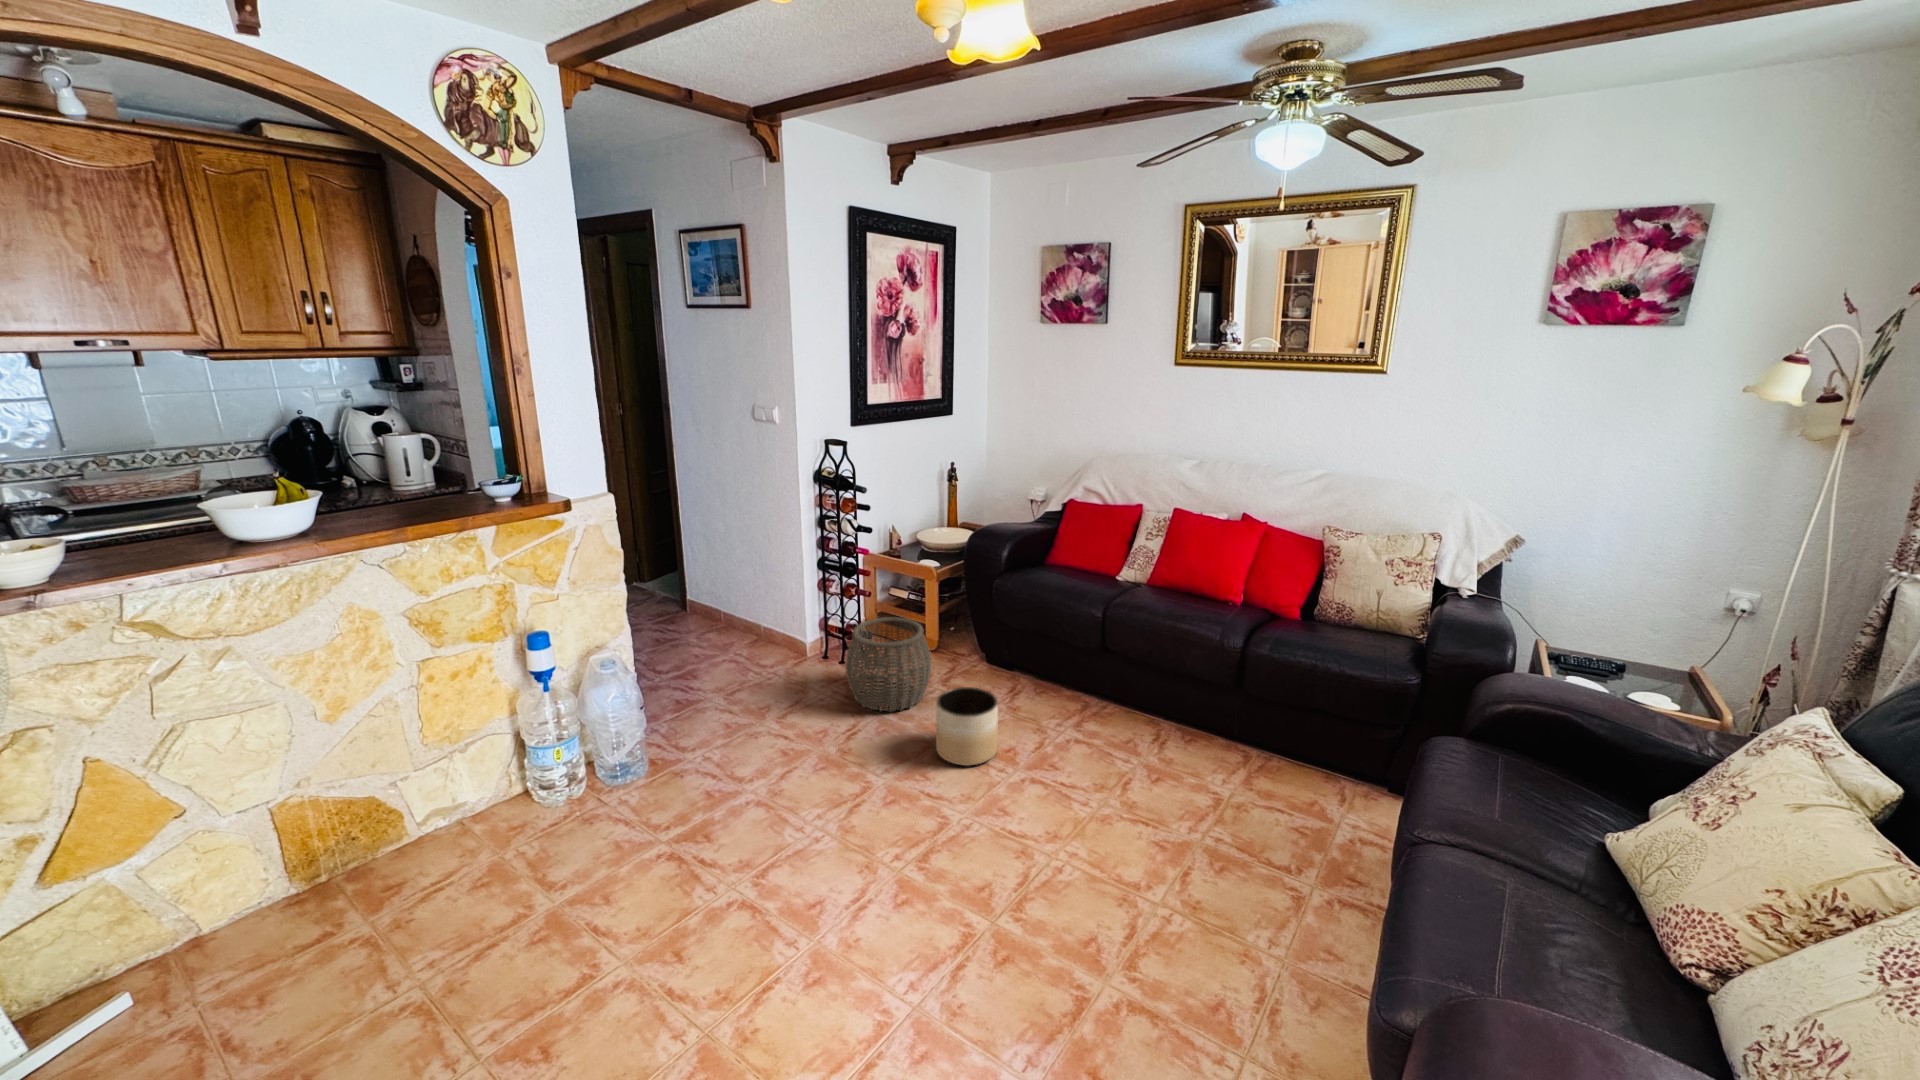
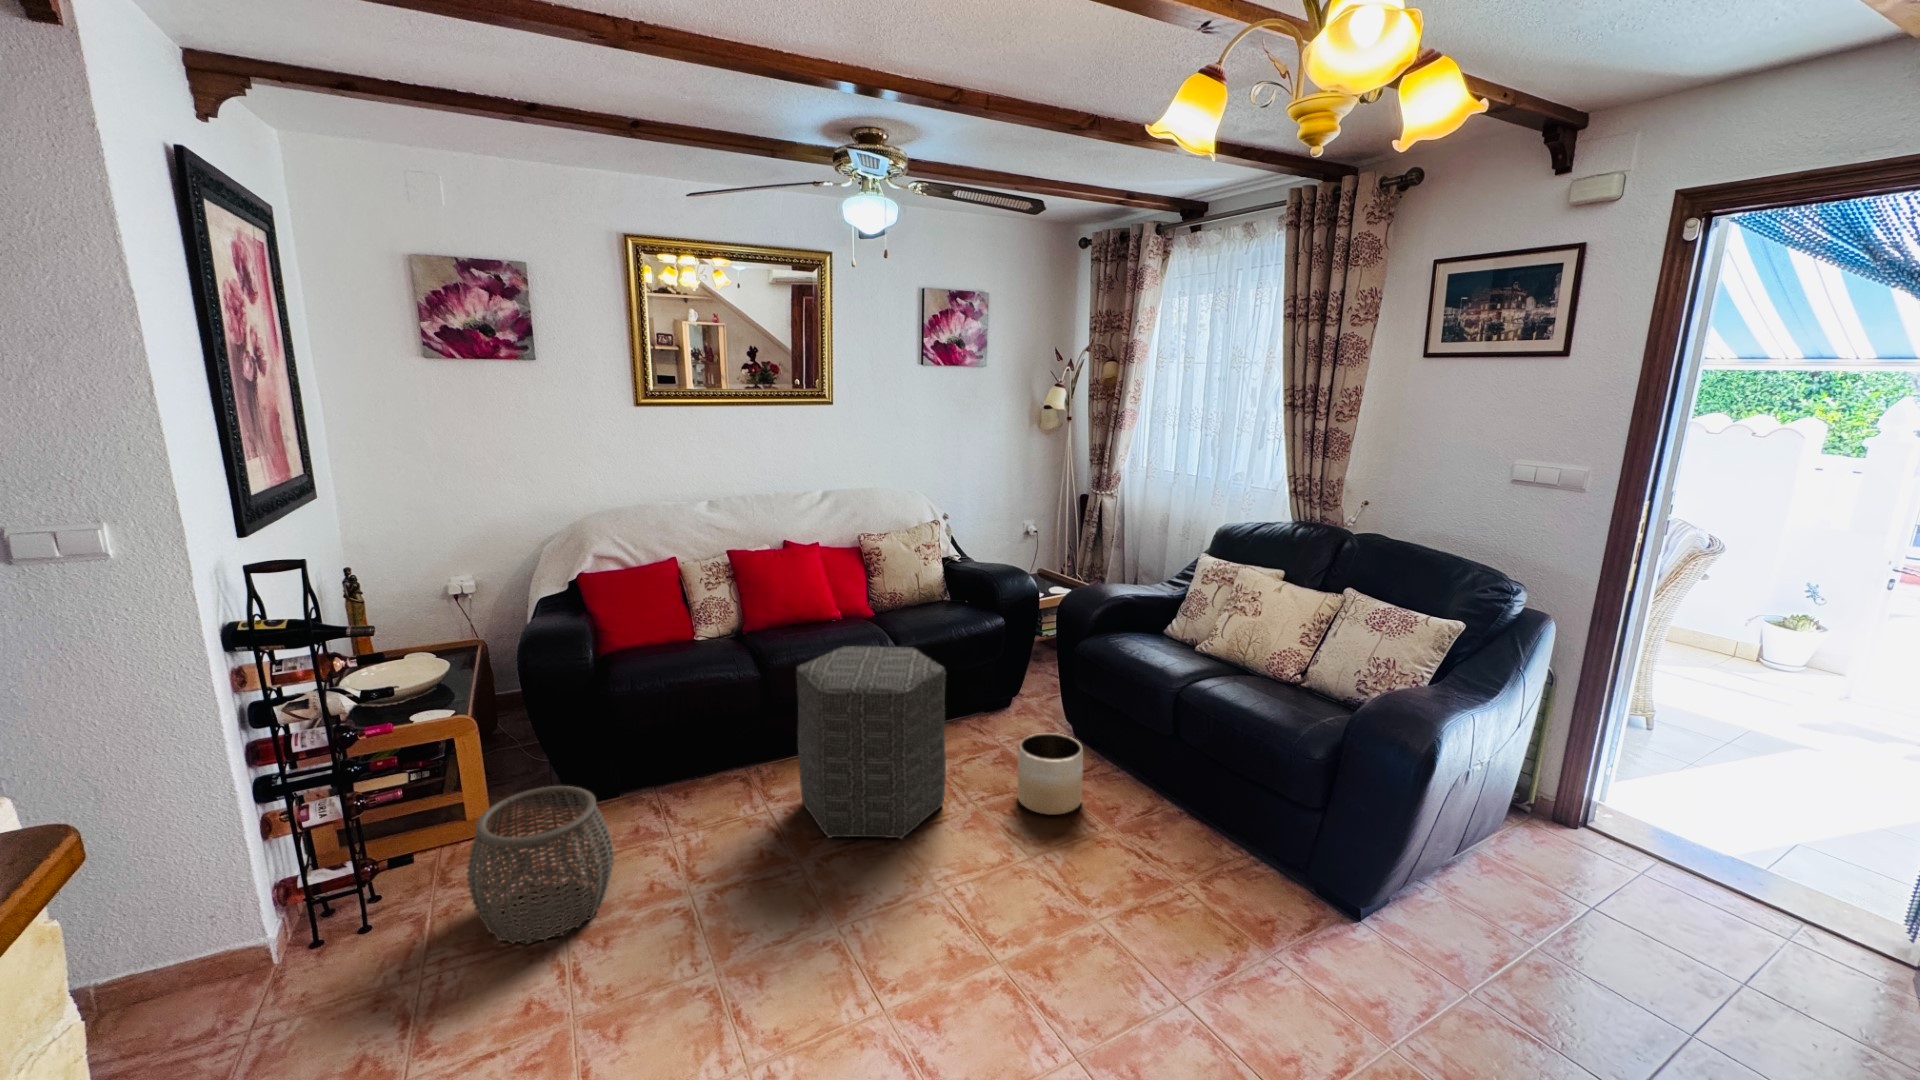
ottoman: none [1046,615,1204,813] -> present [796,646,946,839]
planter: present [936,687,998,766] -> present [1017,733,1083,815]

